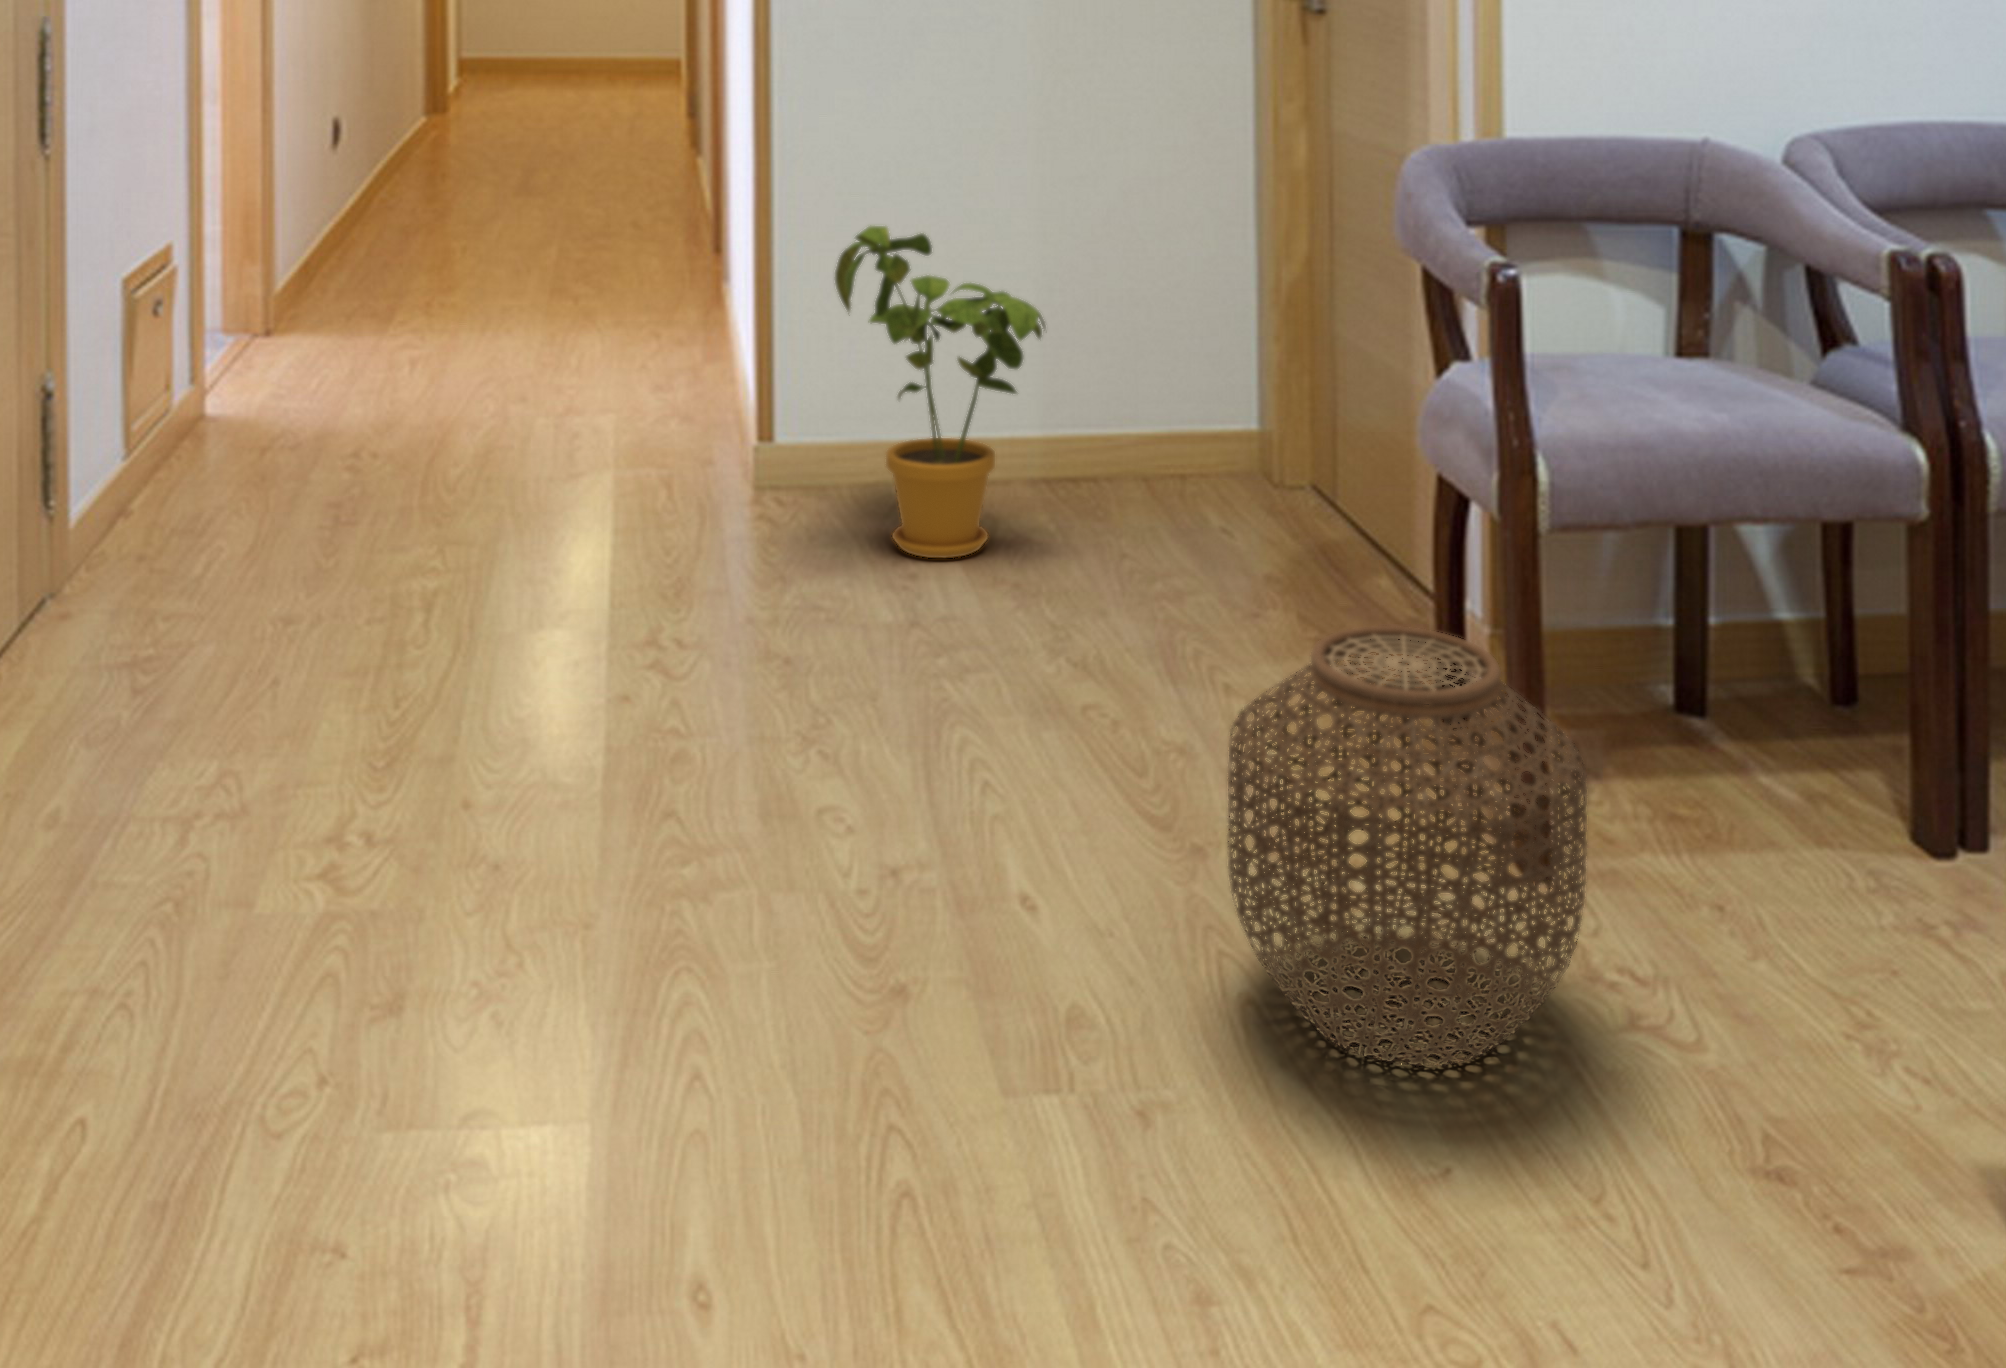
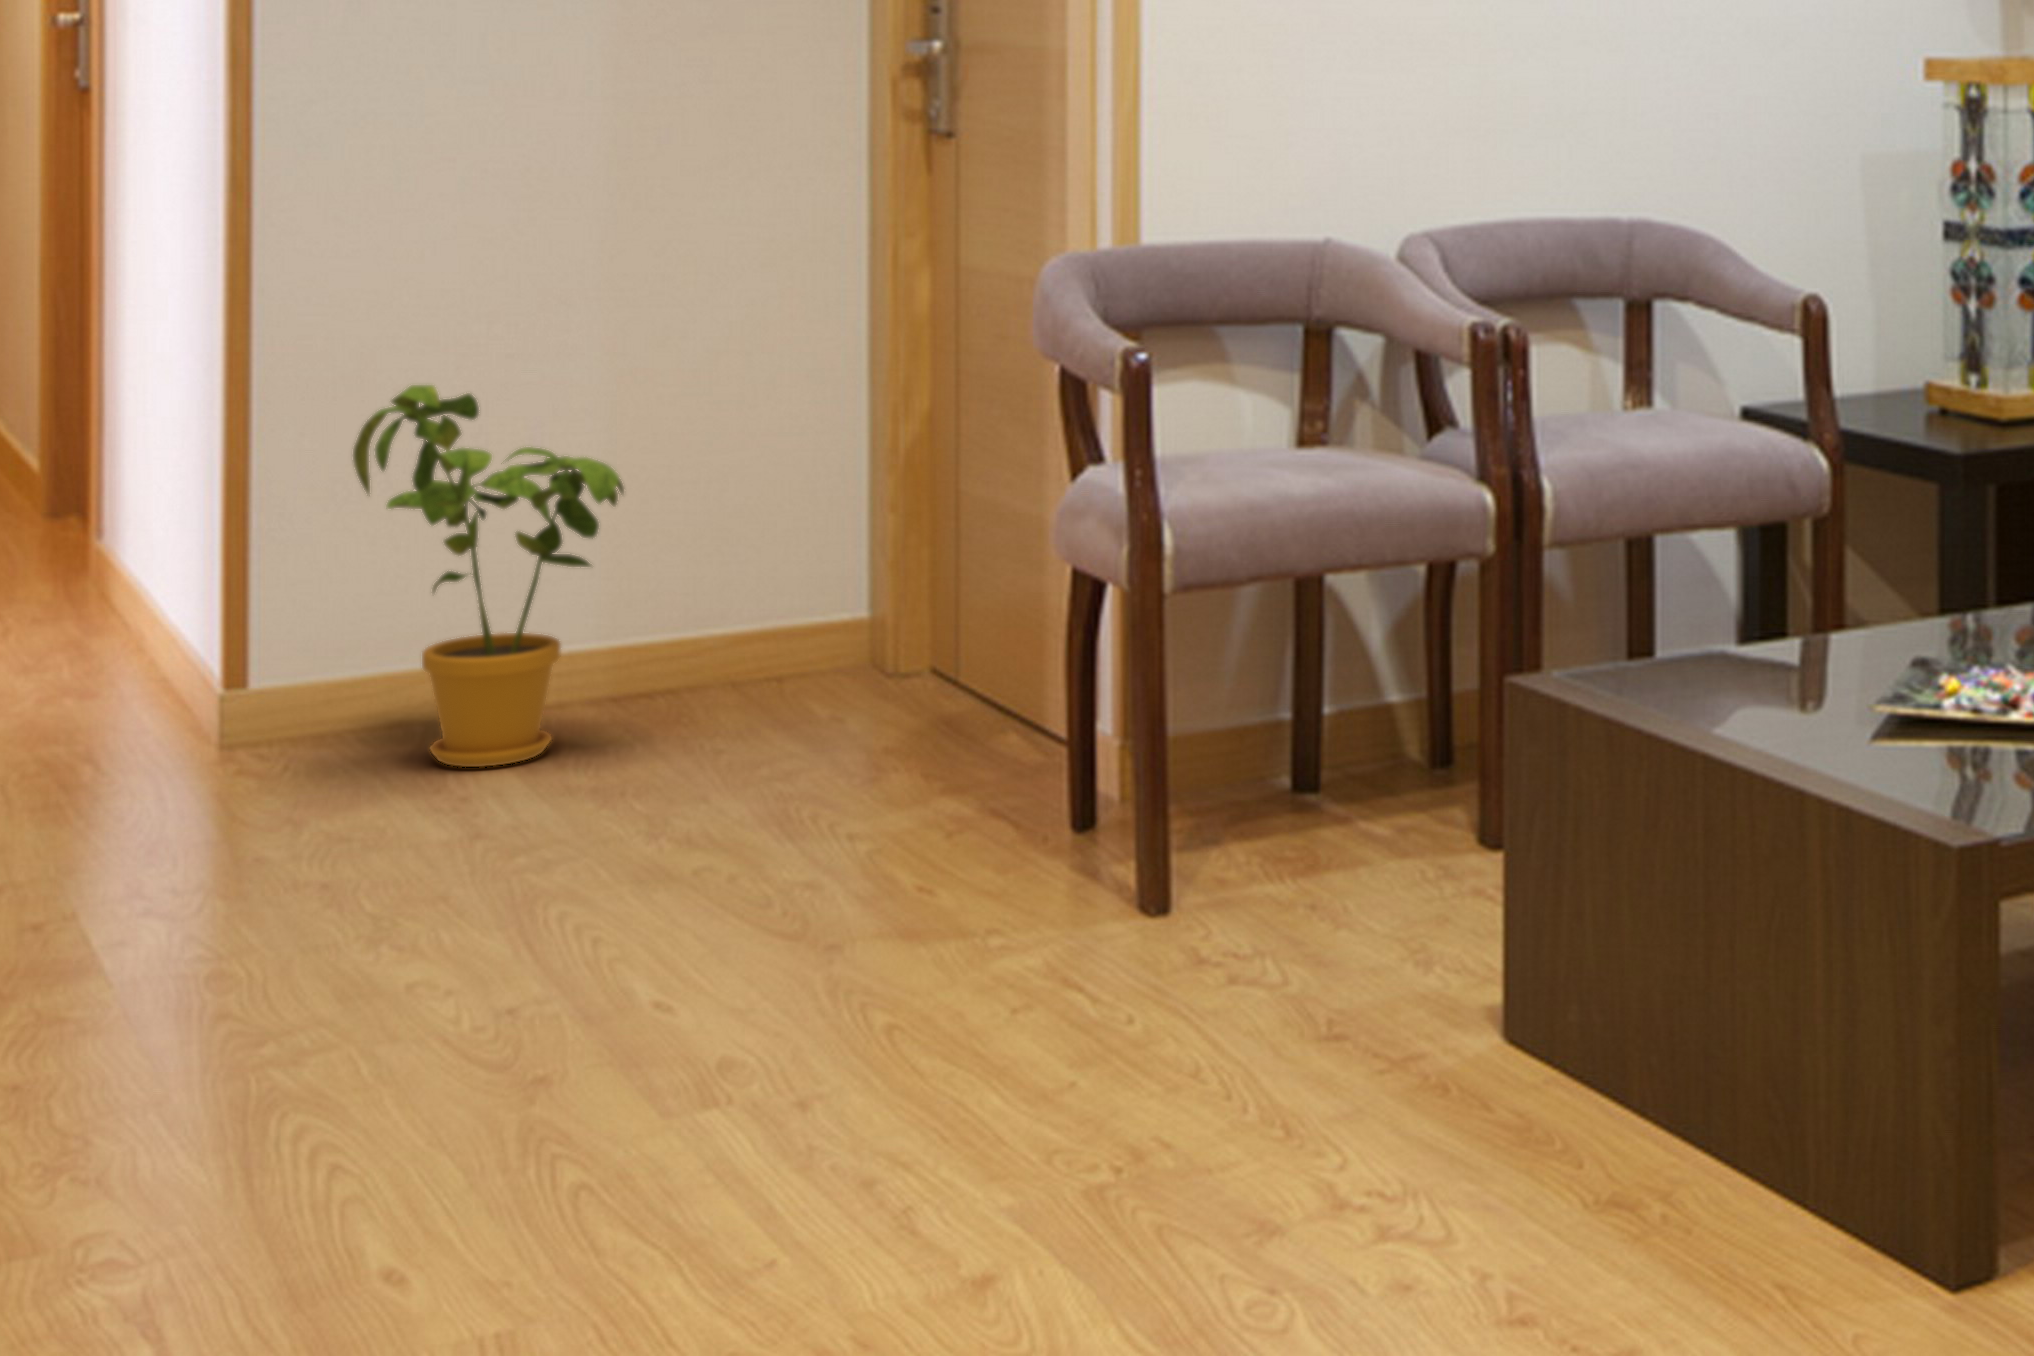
woven basket: present [1228,626,1587,1066] -> none [889,671,1197,1021]

